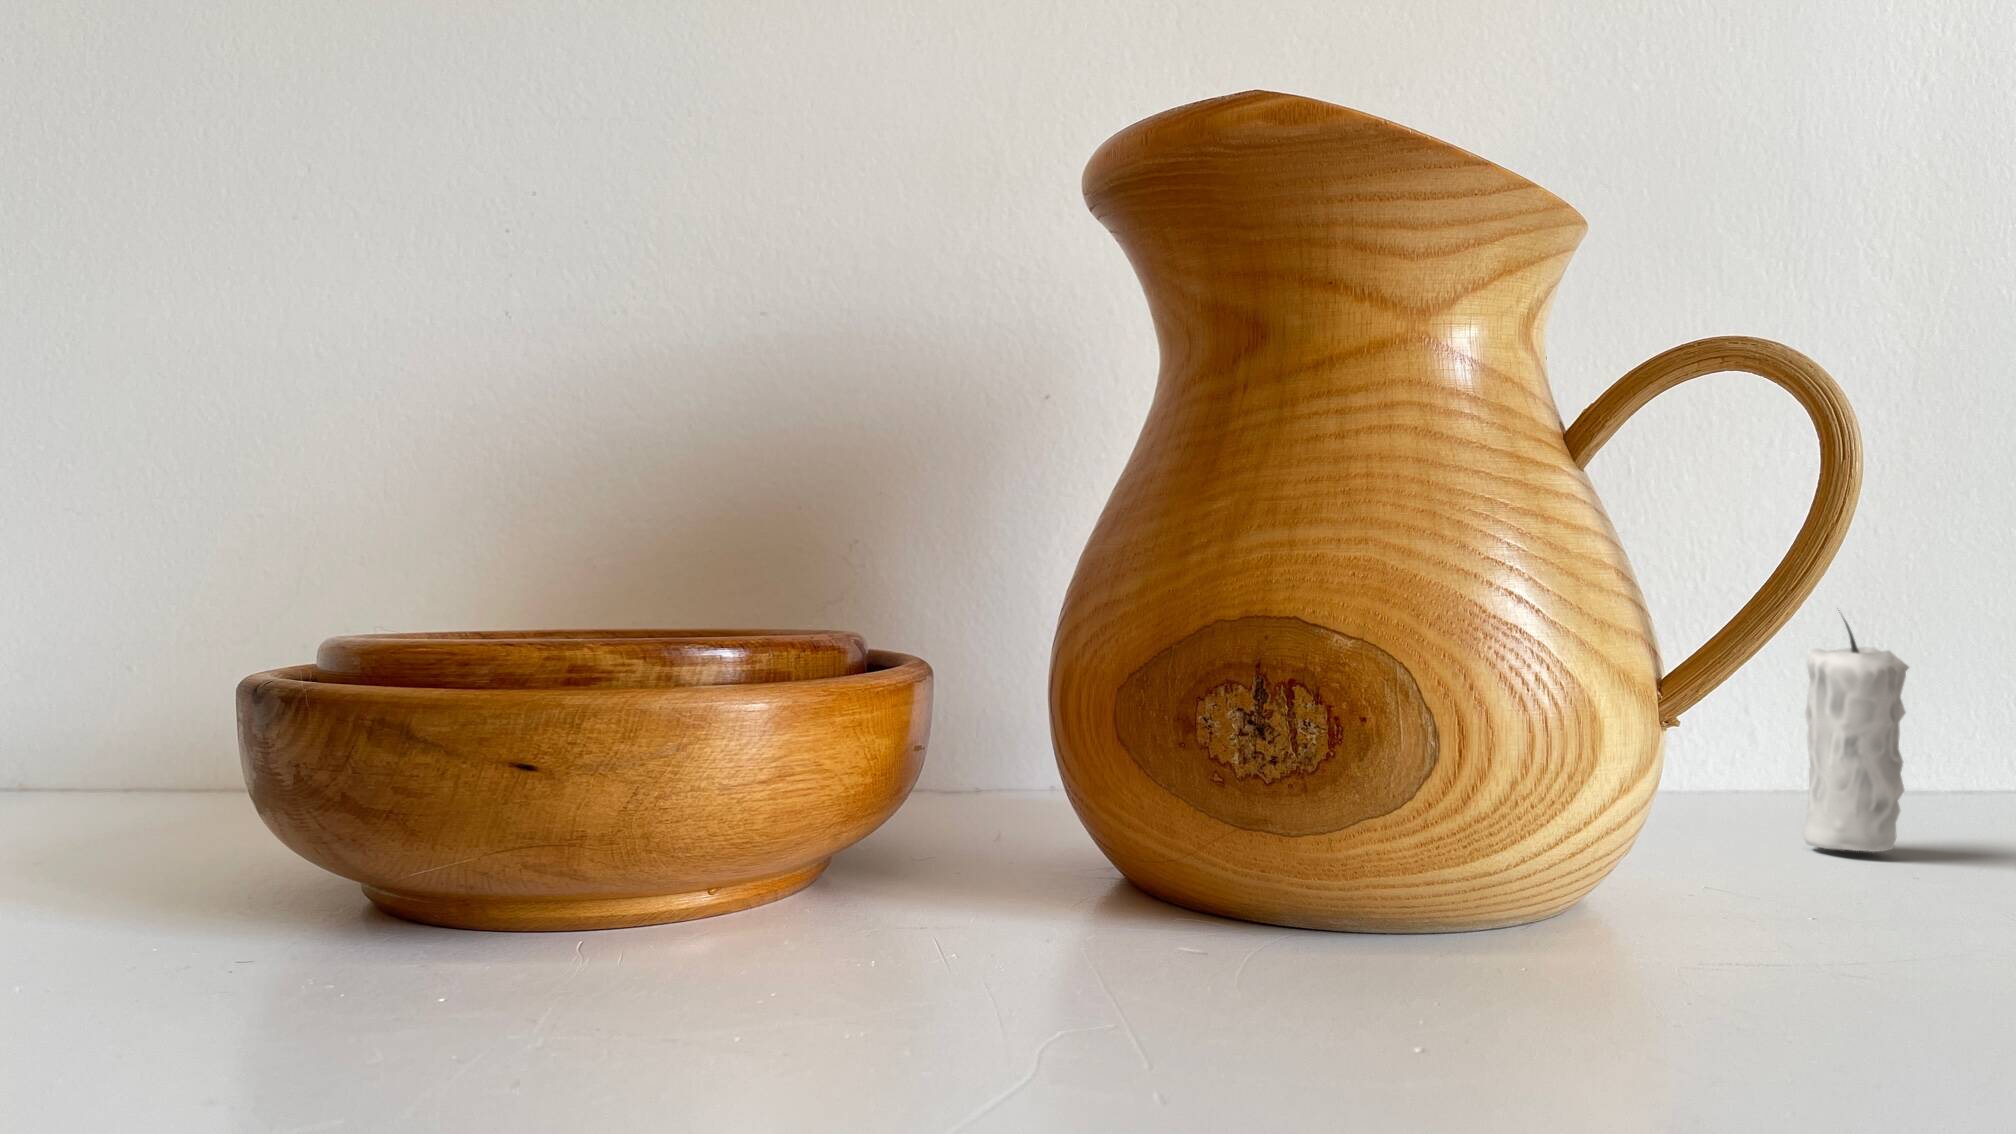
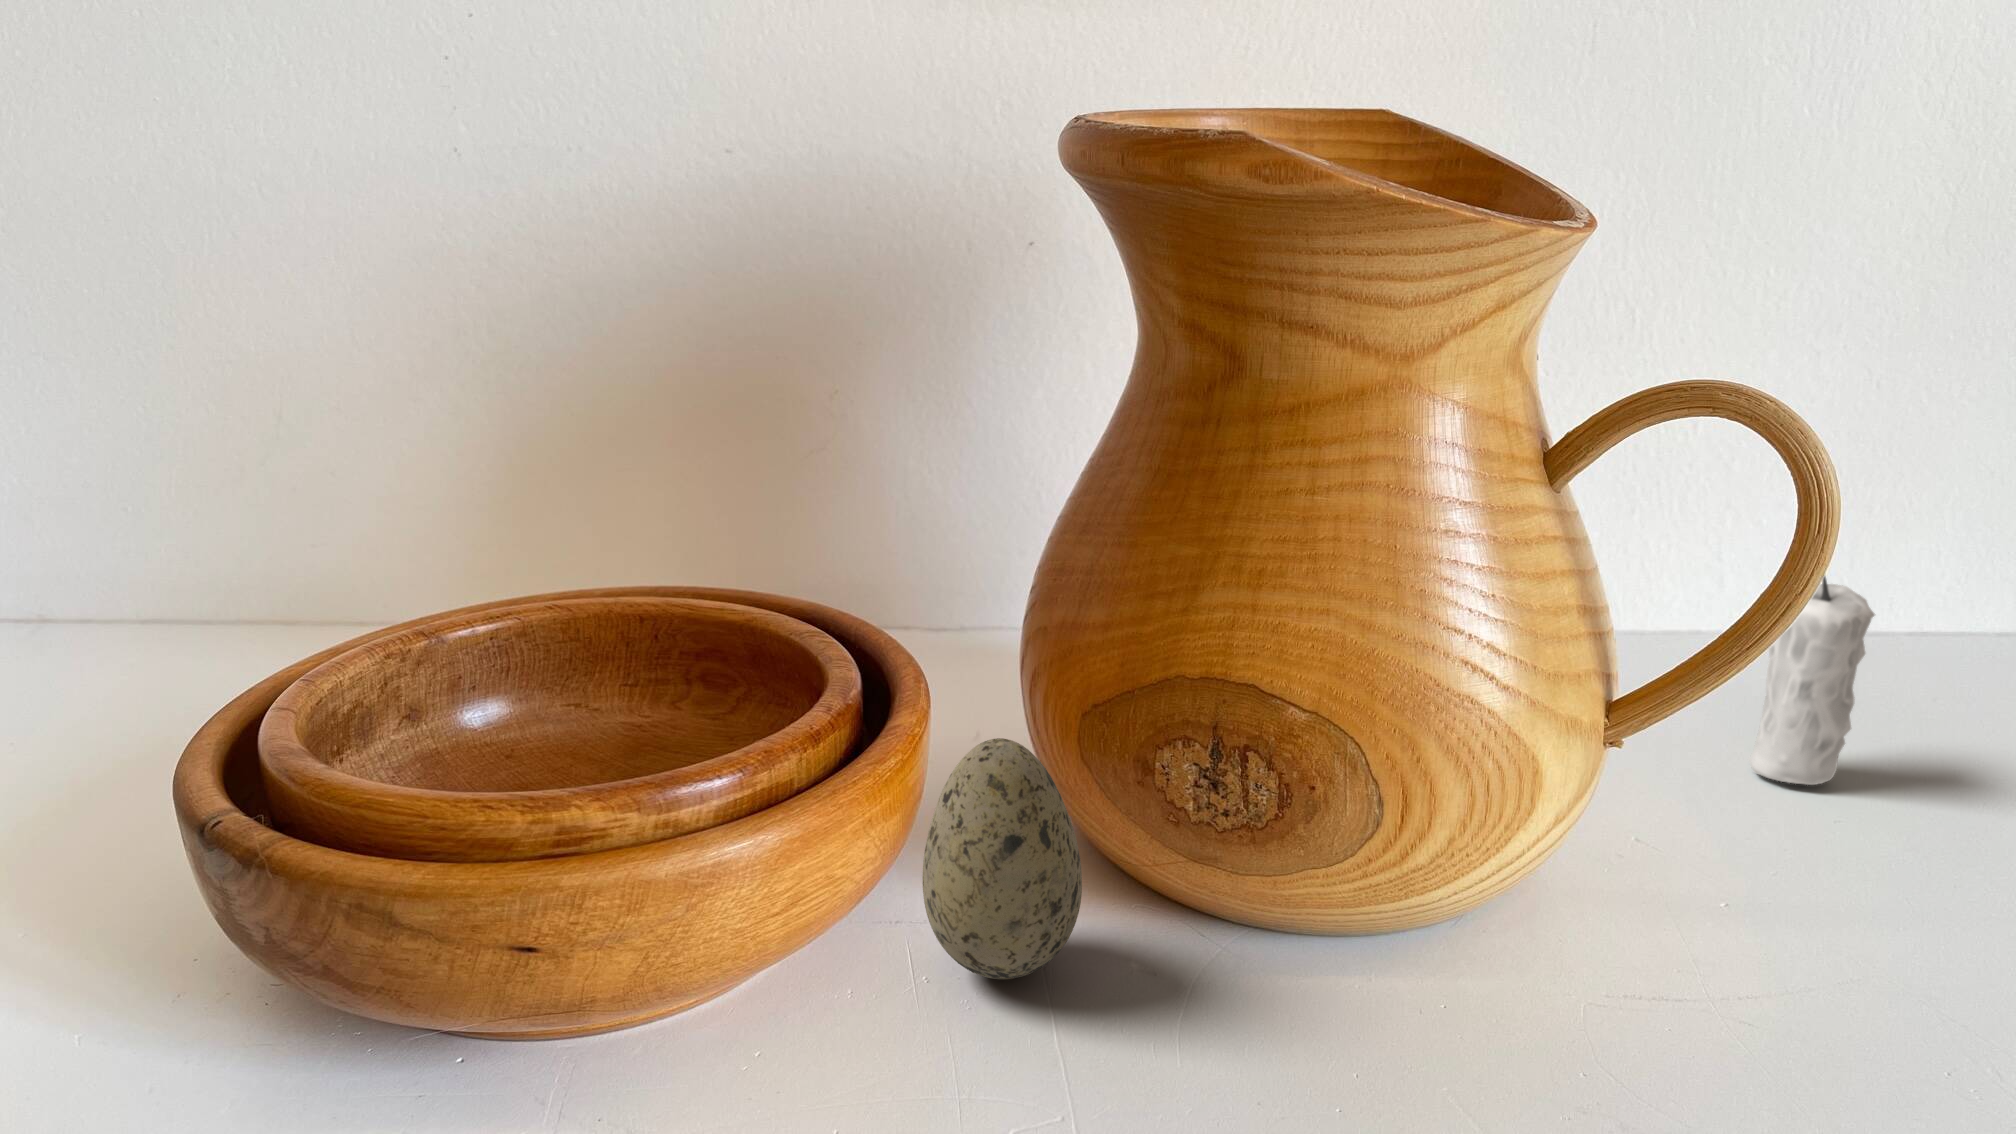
decorative egg: none [955,664,1123,943] -> present [922,738,1082,979]

